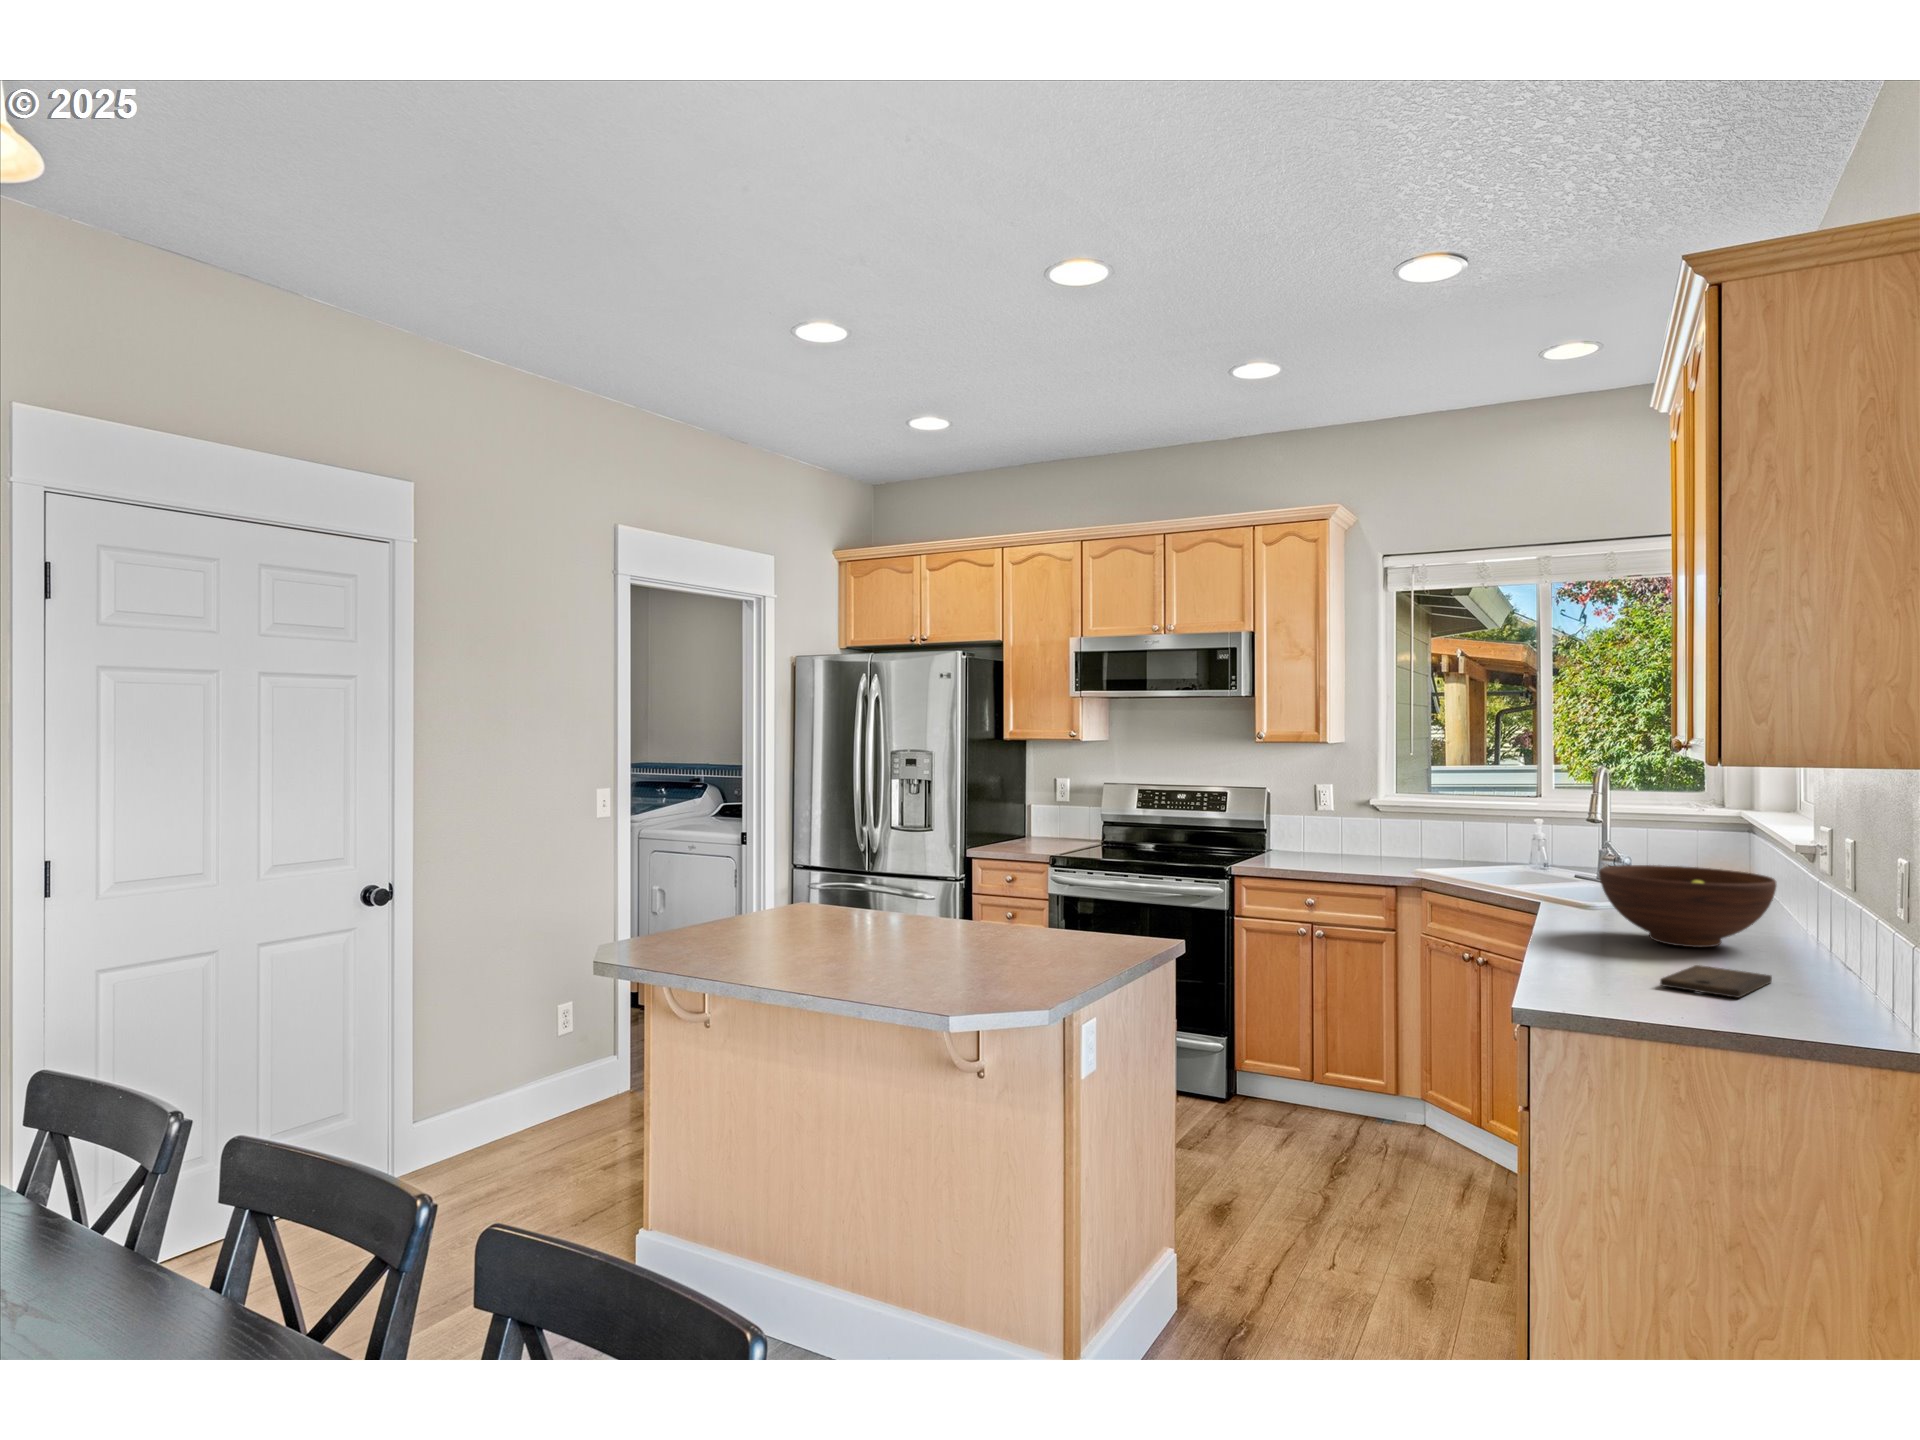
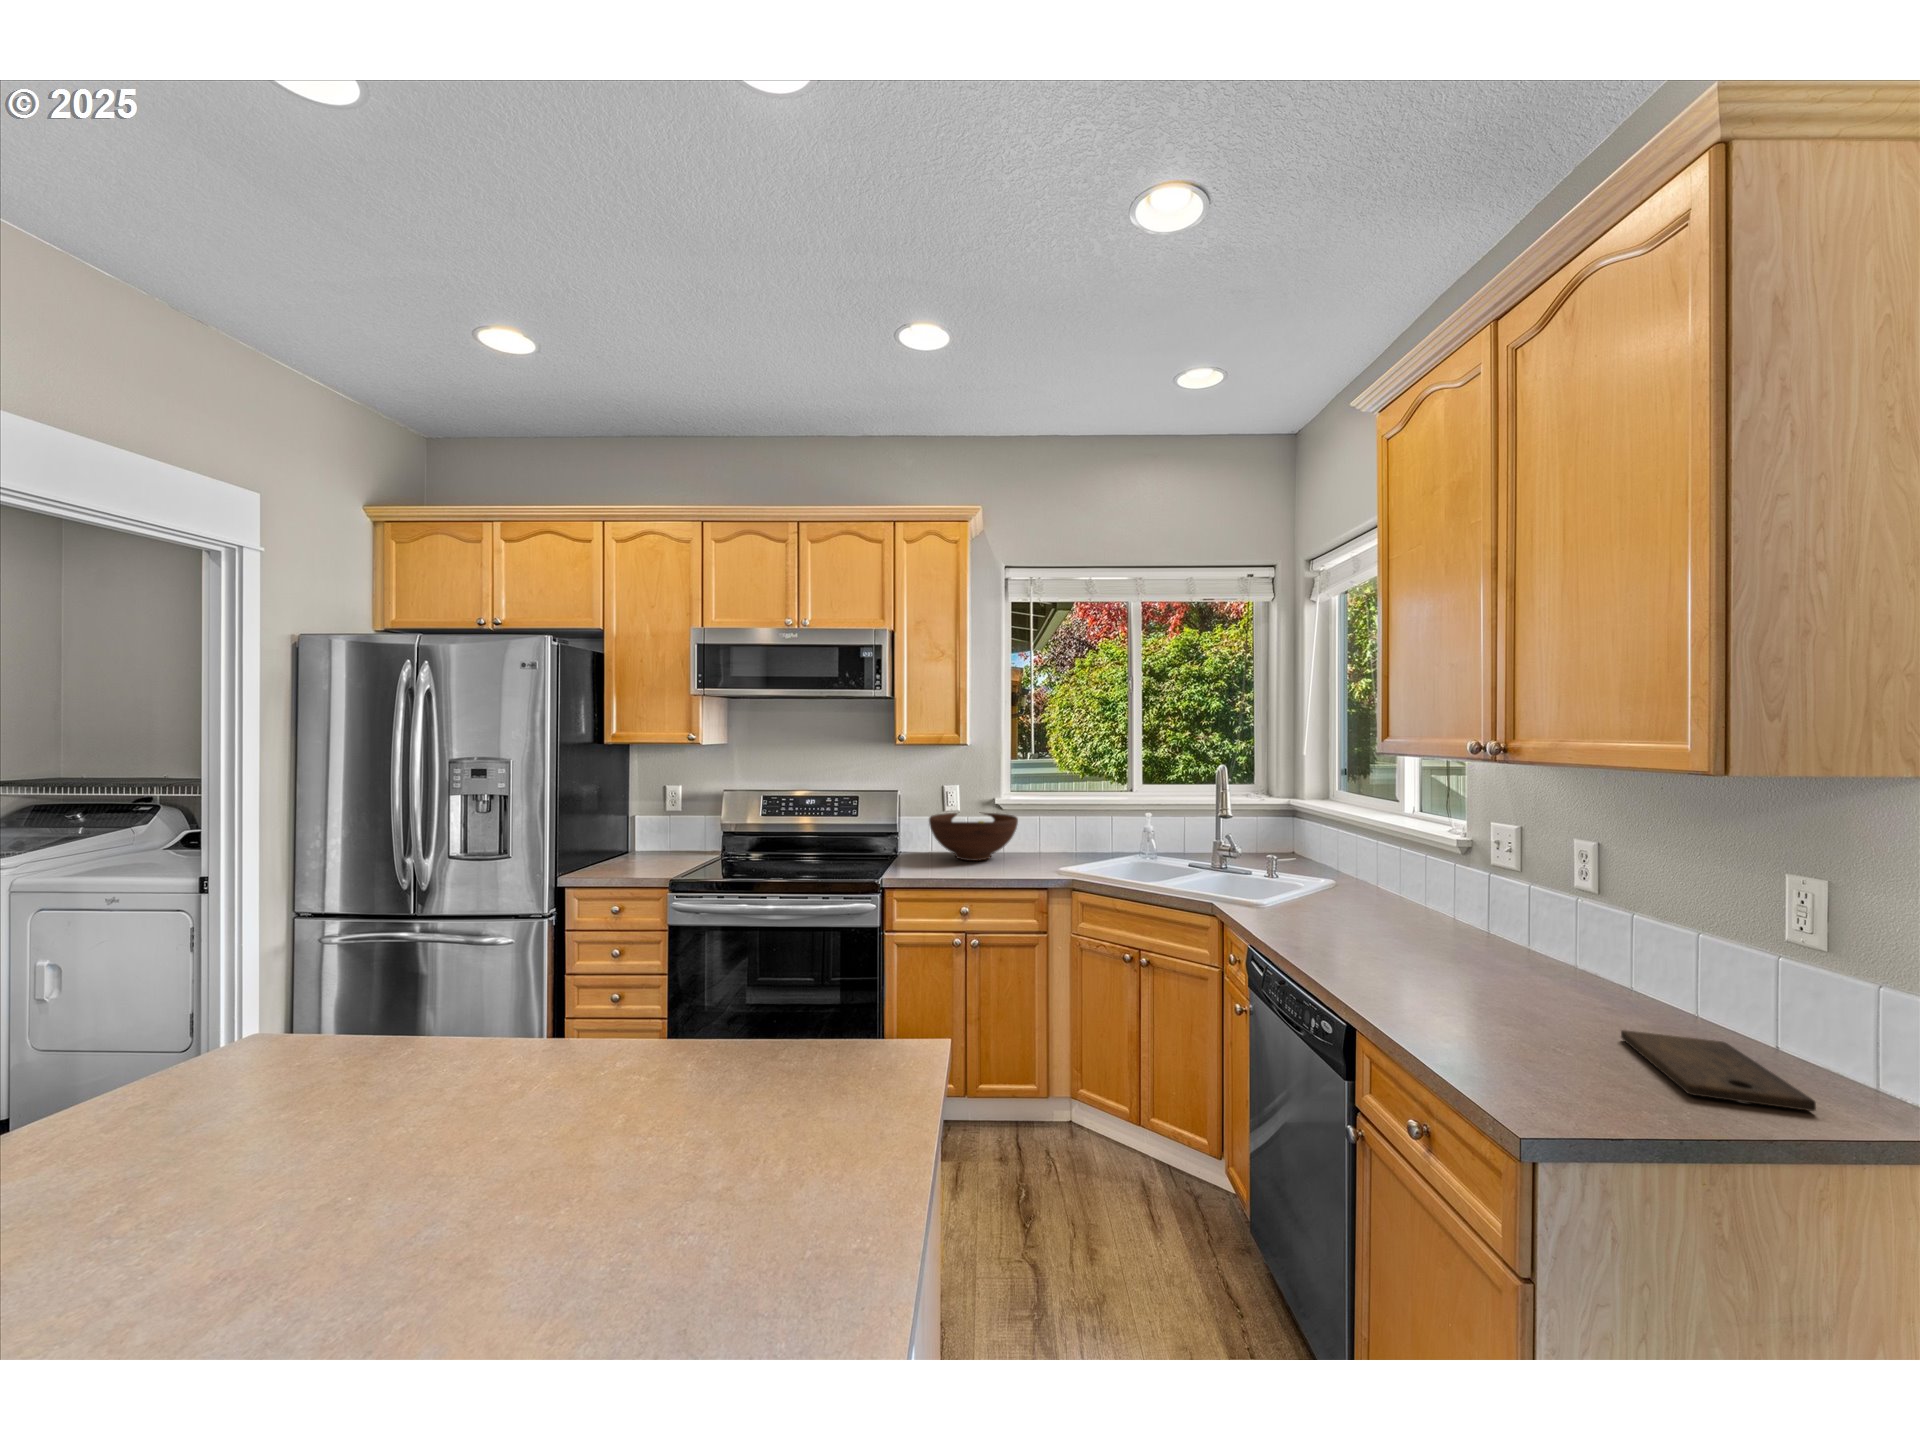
fruit bowl: present [1599,865,1777,947] -> present [929,813,1018,861]

